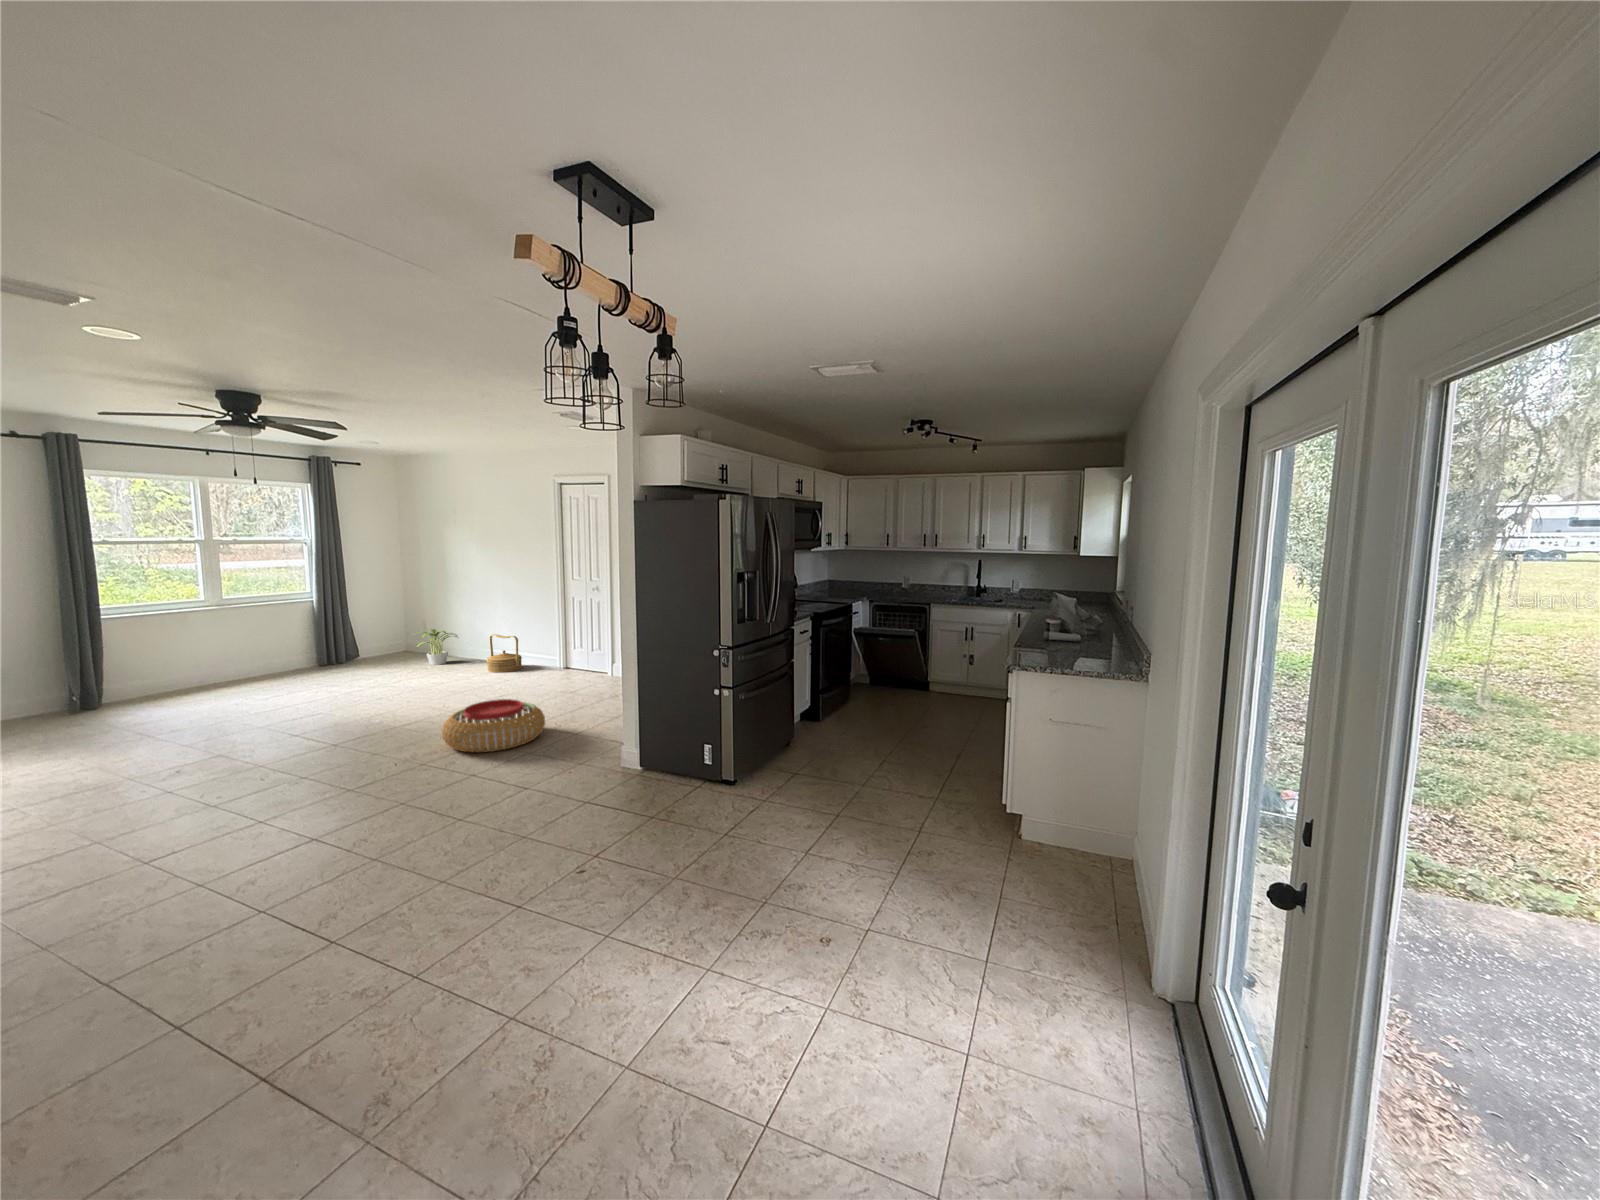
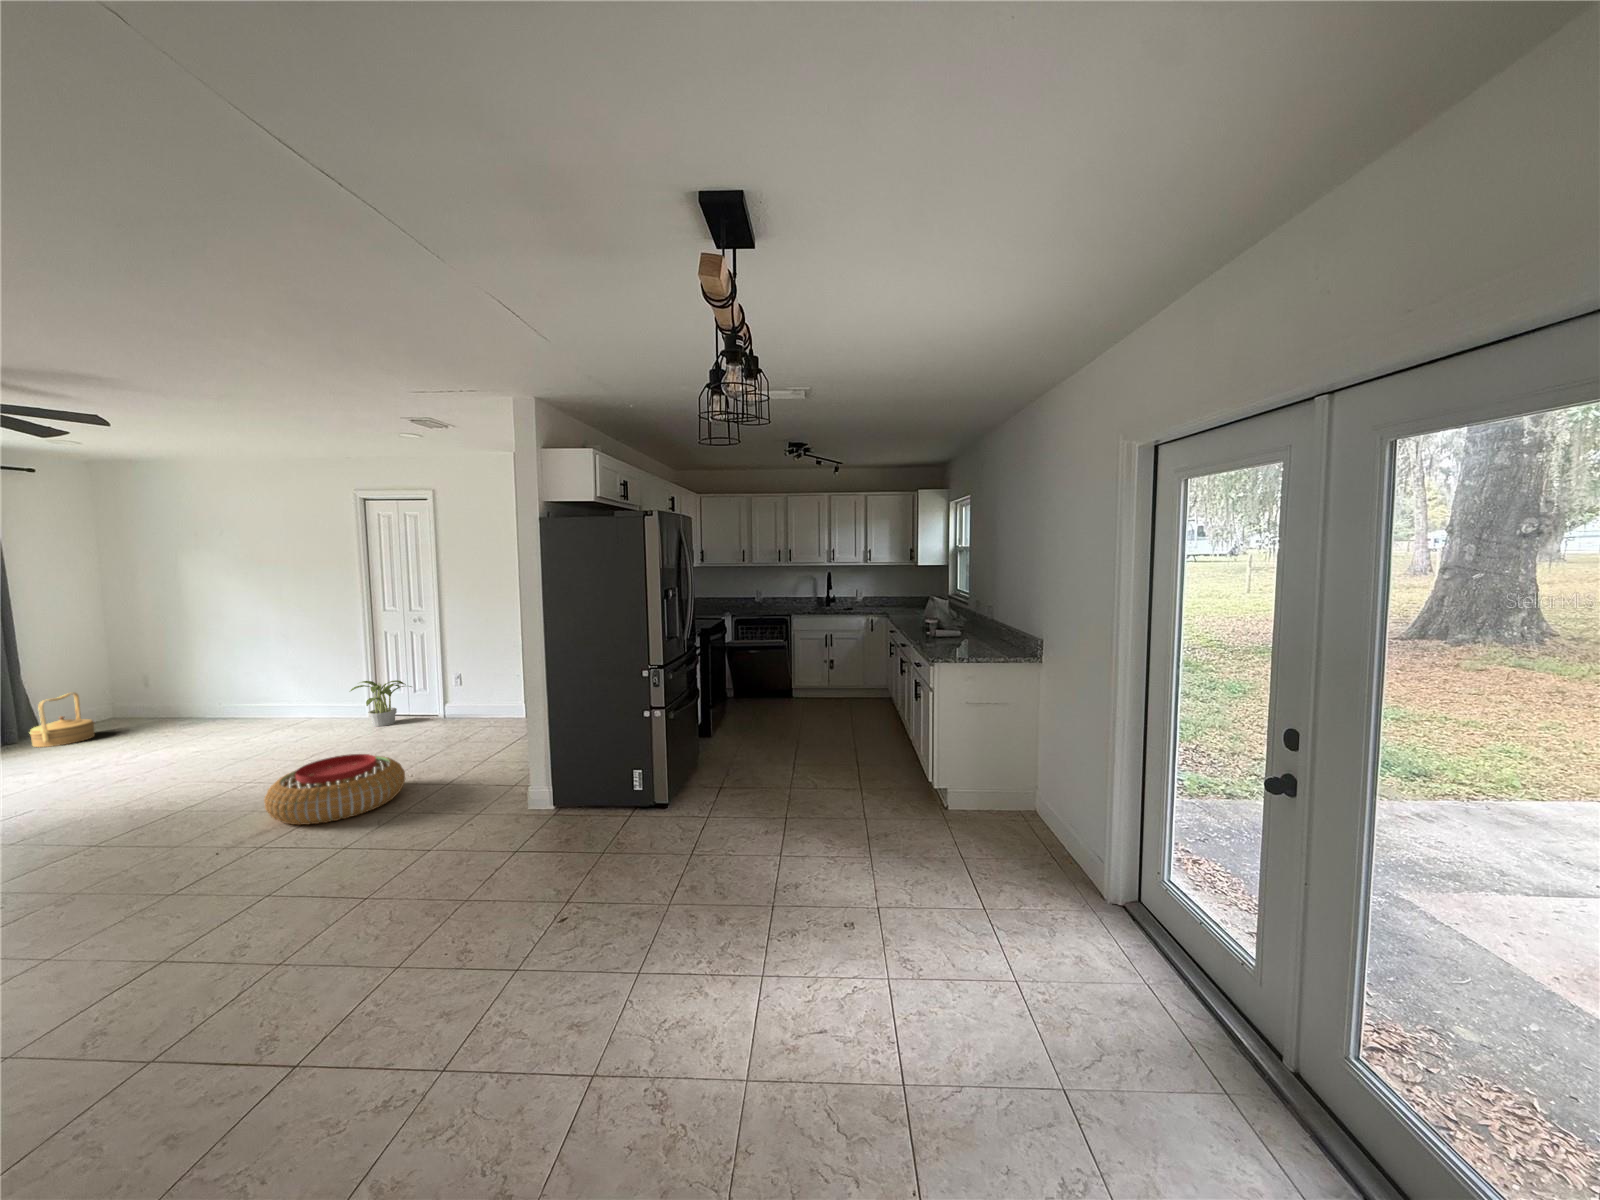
potted plant: present [417,629,458,665] -> present [350,680,411,727]
woven basket: present [487,634,522,673] -> present [30,693,95,747]

